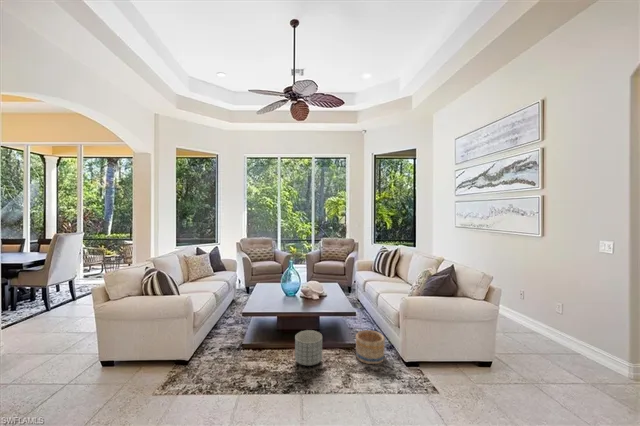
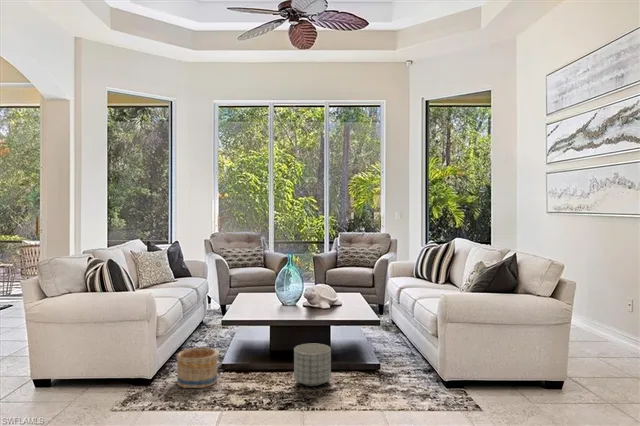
basket: present [356,330,385,364] -> present [176,348,218,388]

